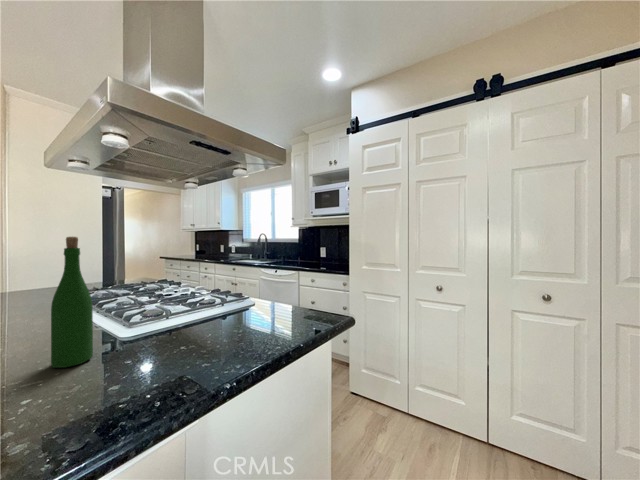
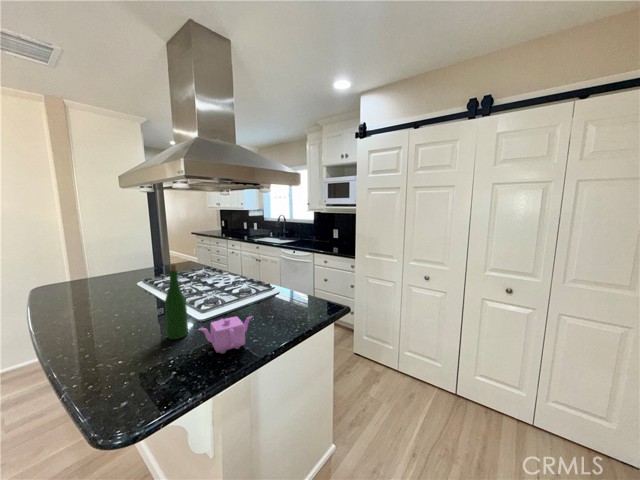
teapot: none [93,322,204,388] -> present [199,316,253,354]

